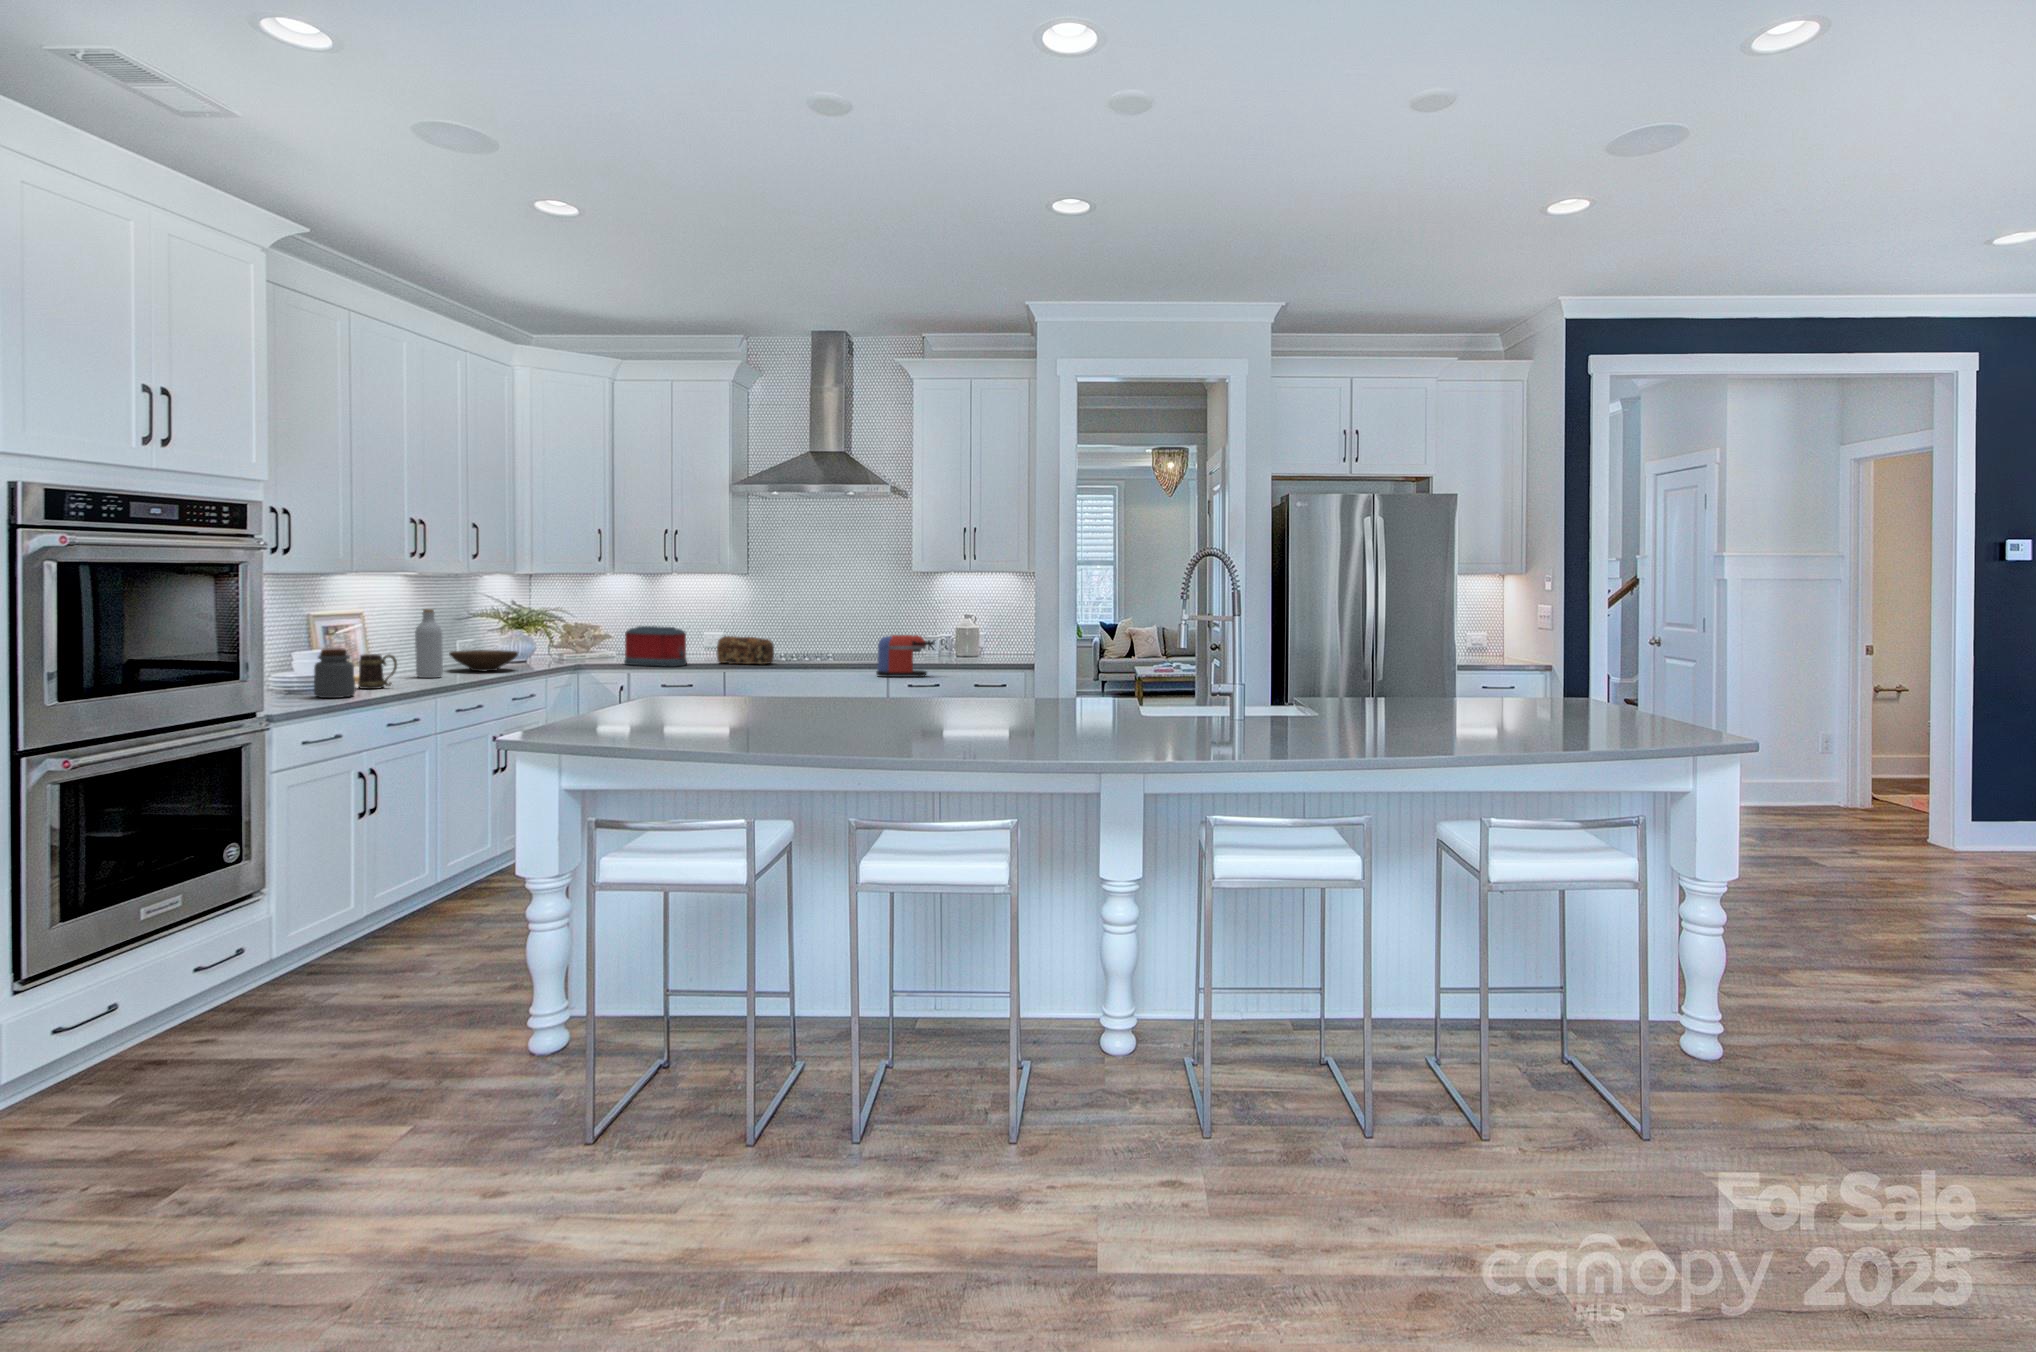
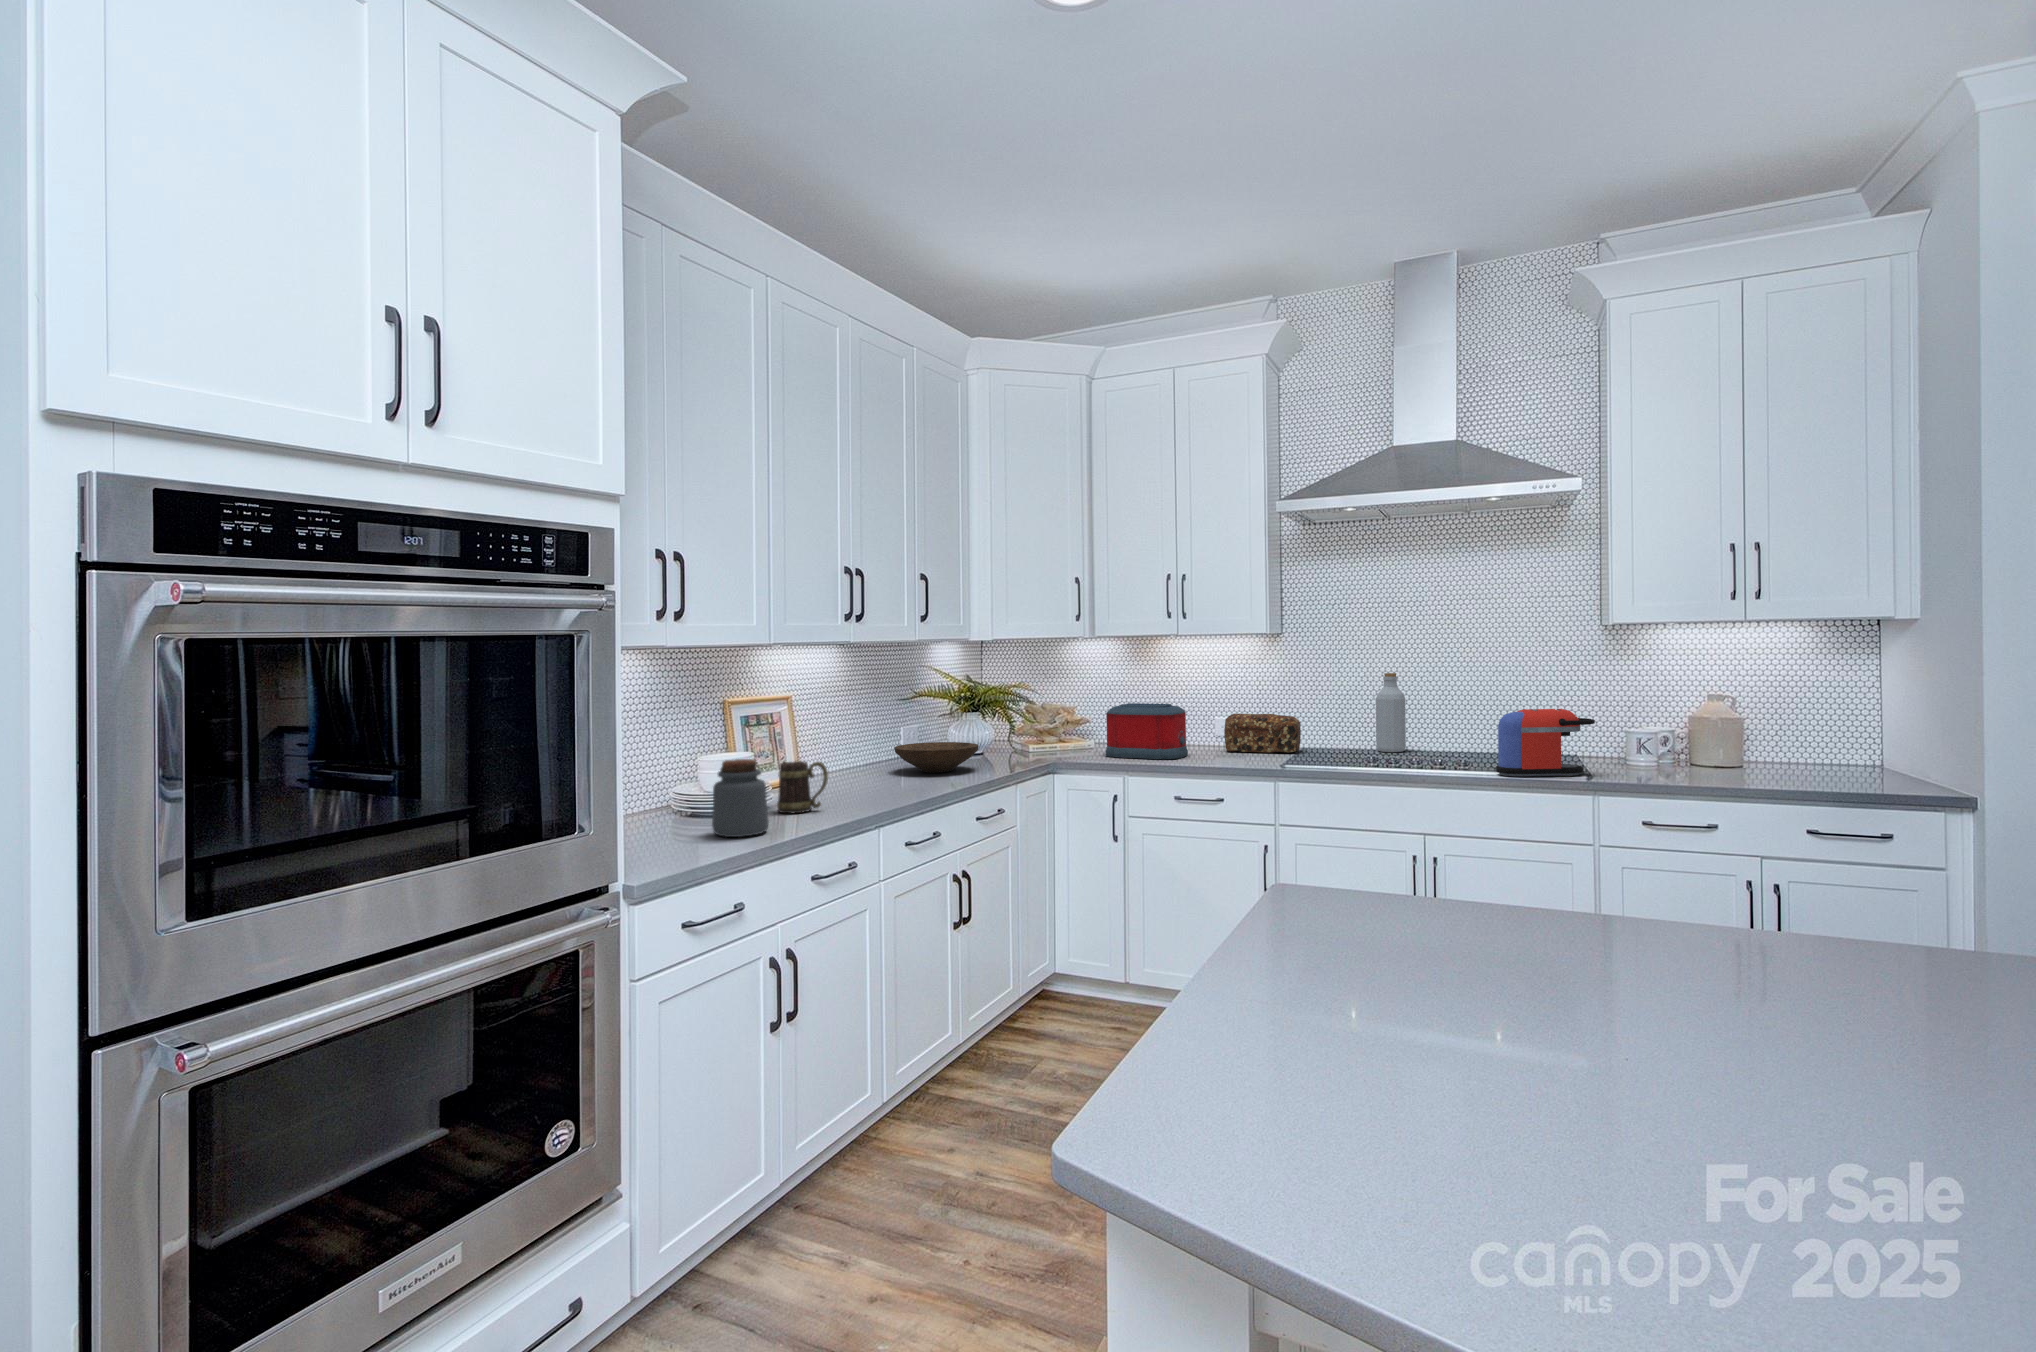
bottle: present [415,609,443,678] -> present [1376,673,1406,752]

